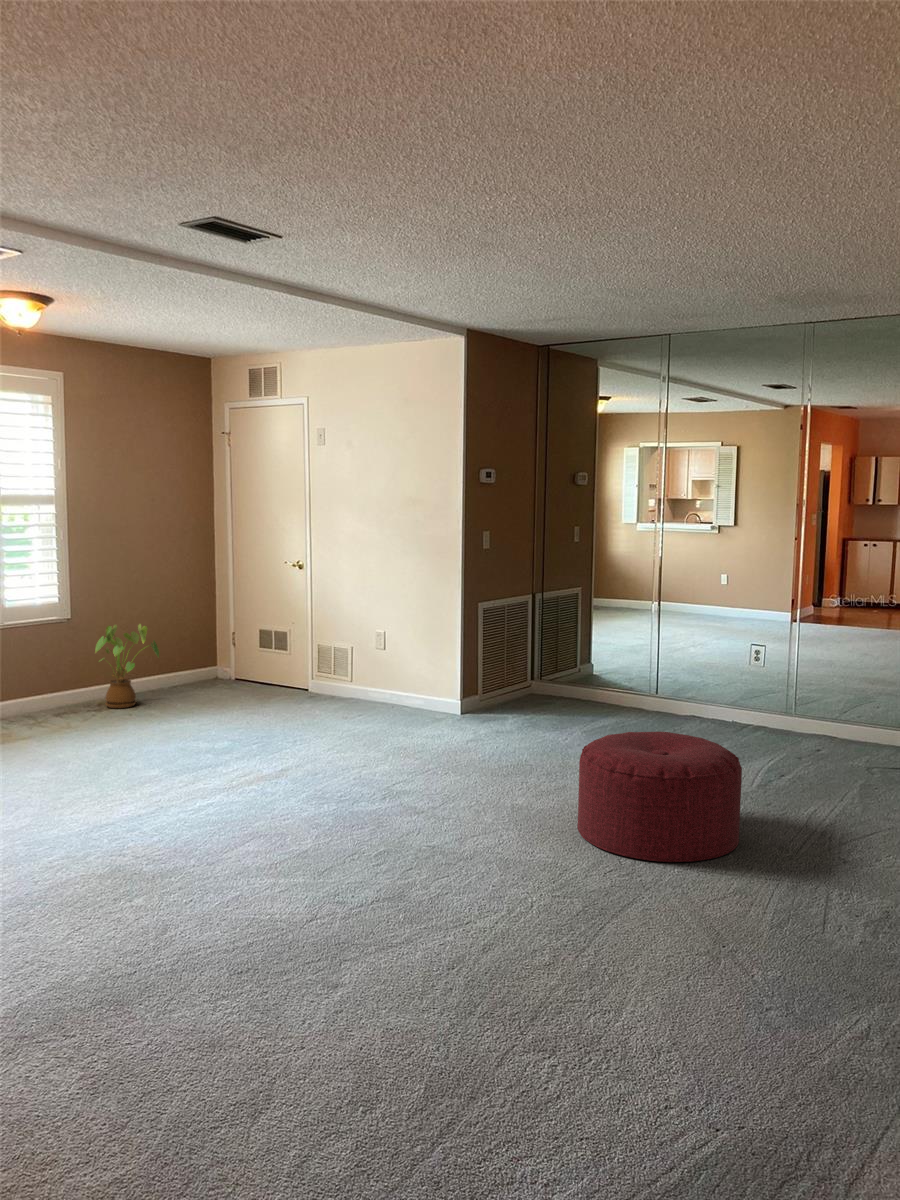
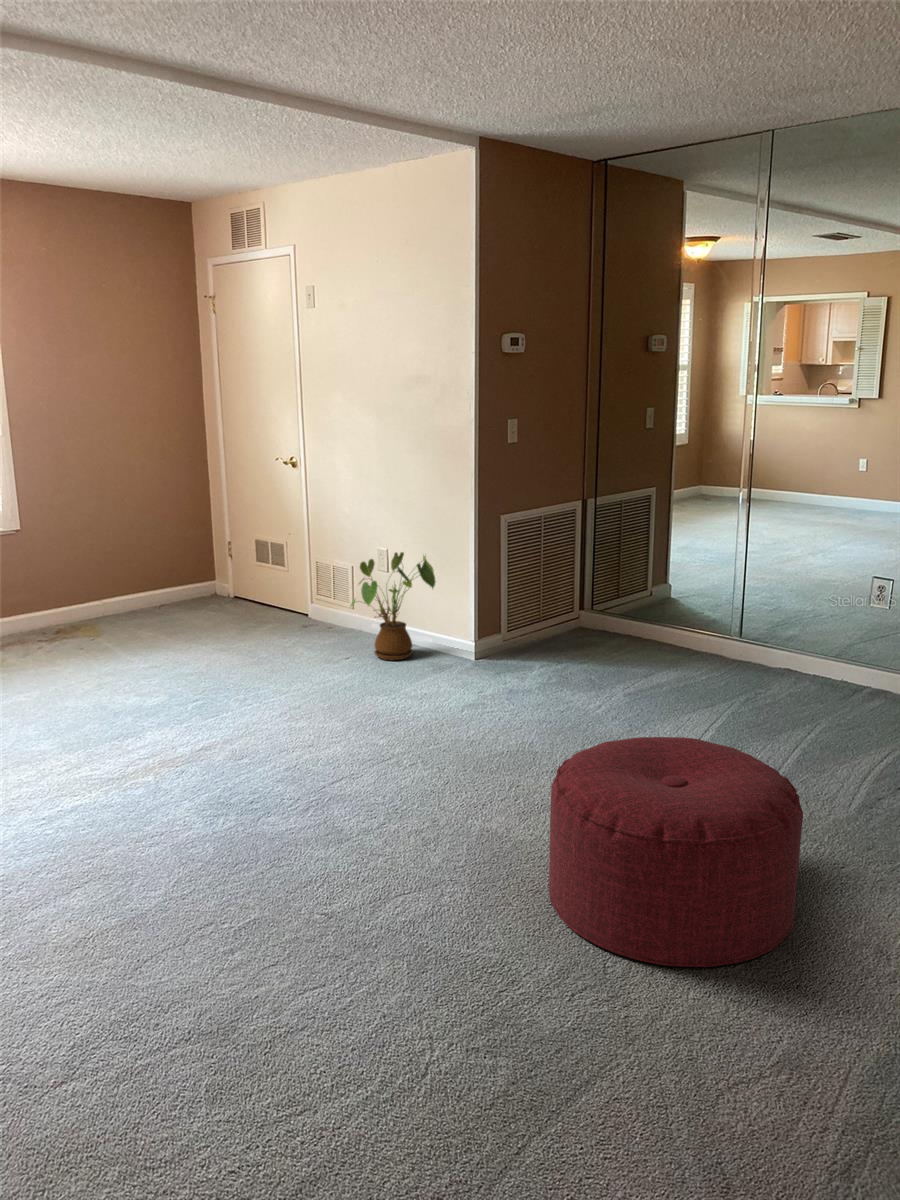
house plant: present [95,624,159,708] -> present [351,552,435,660]

